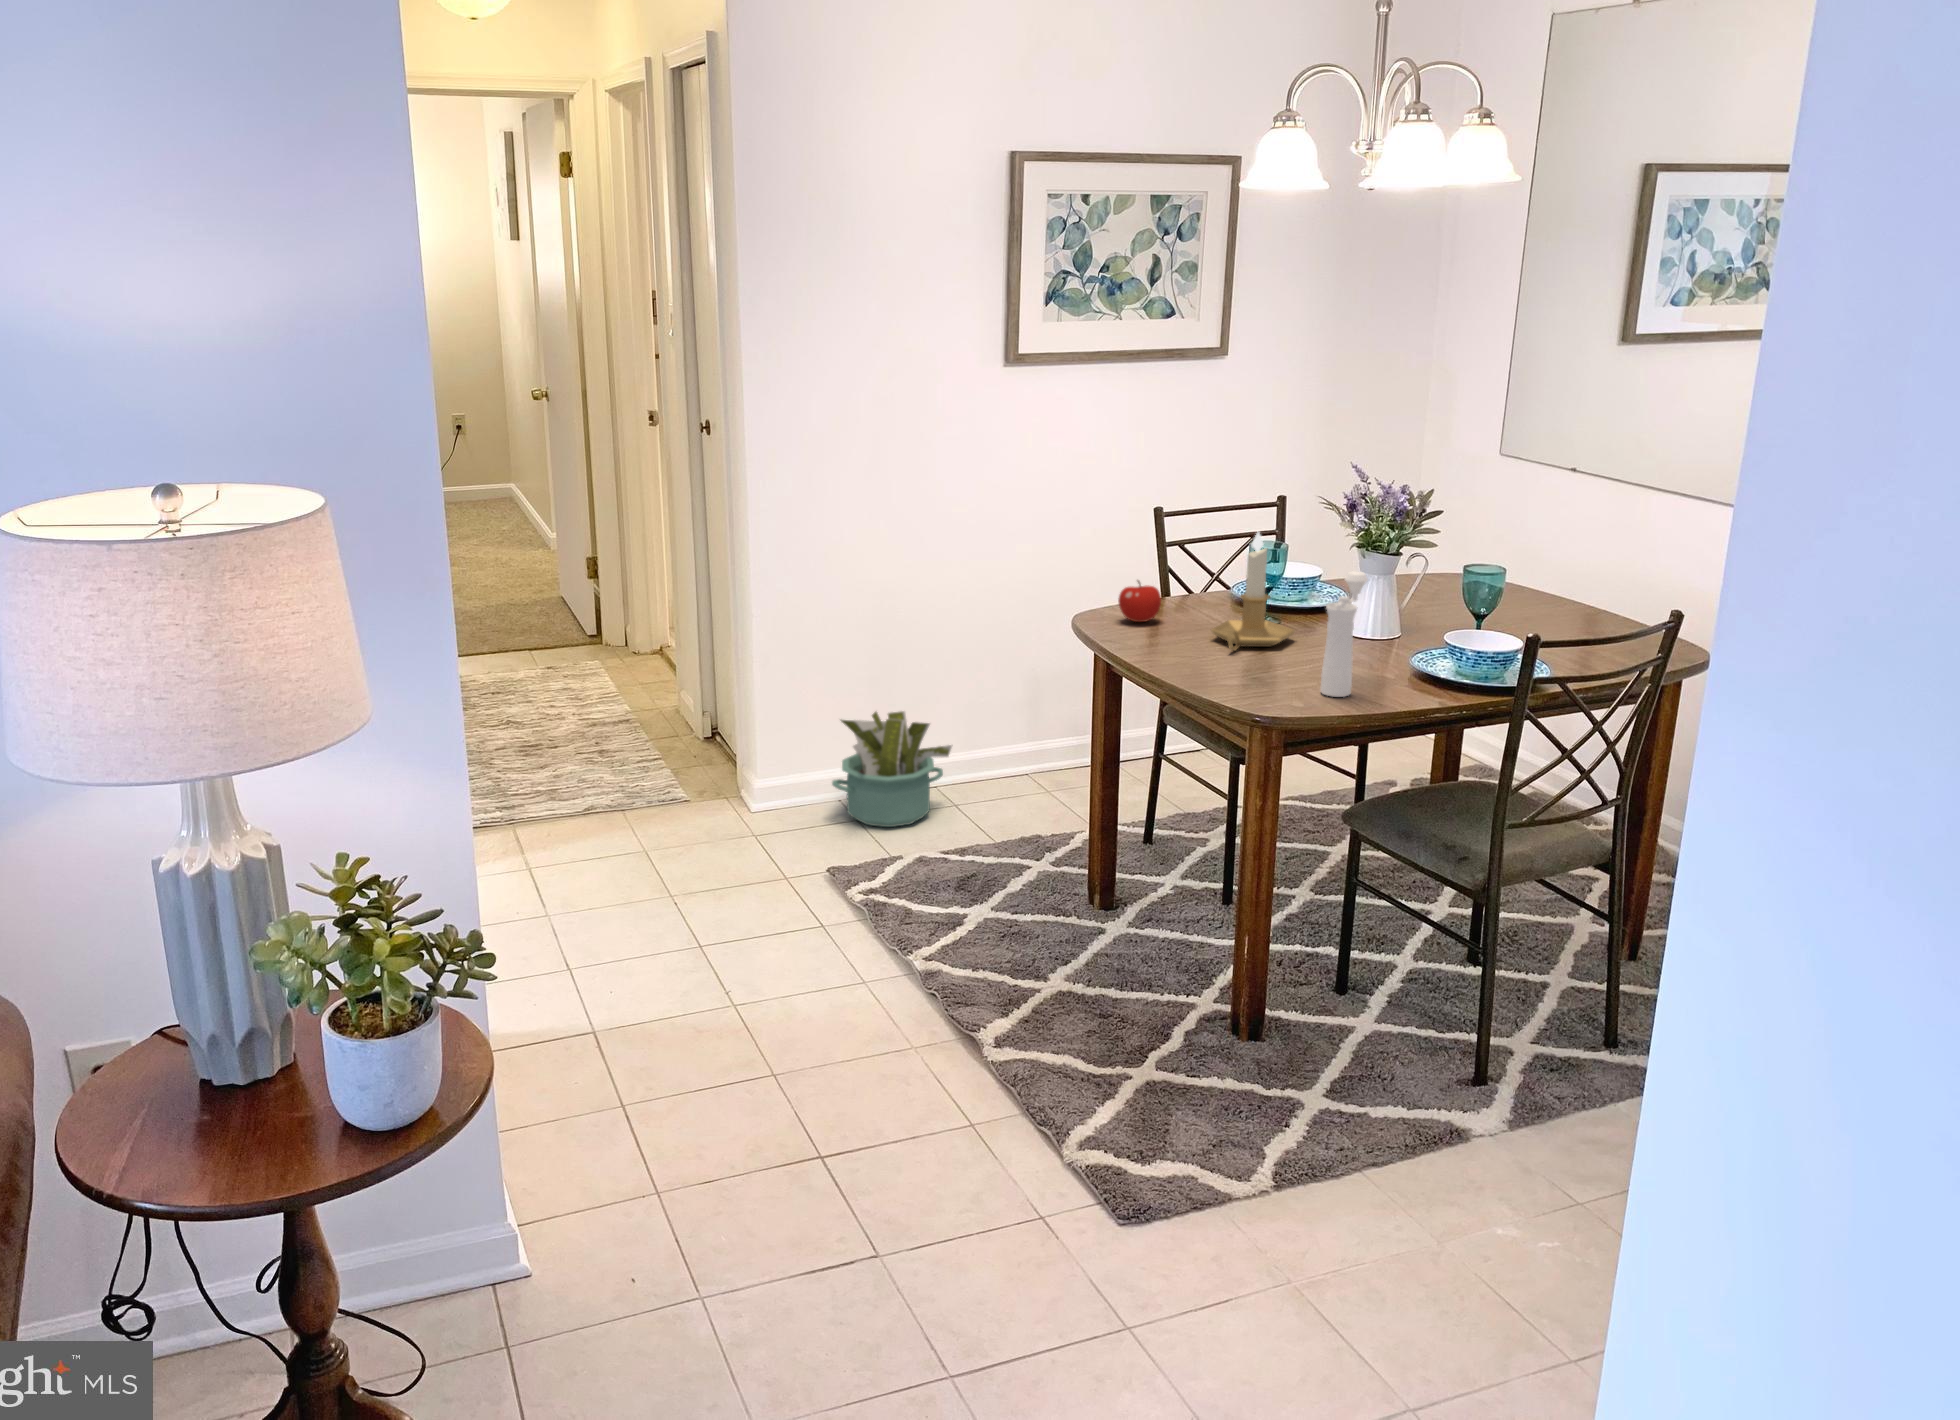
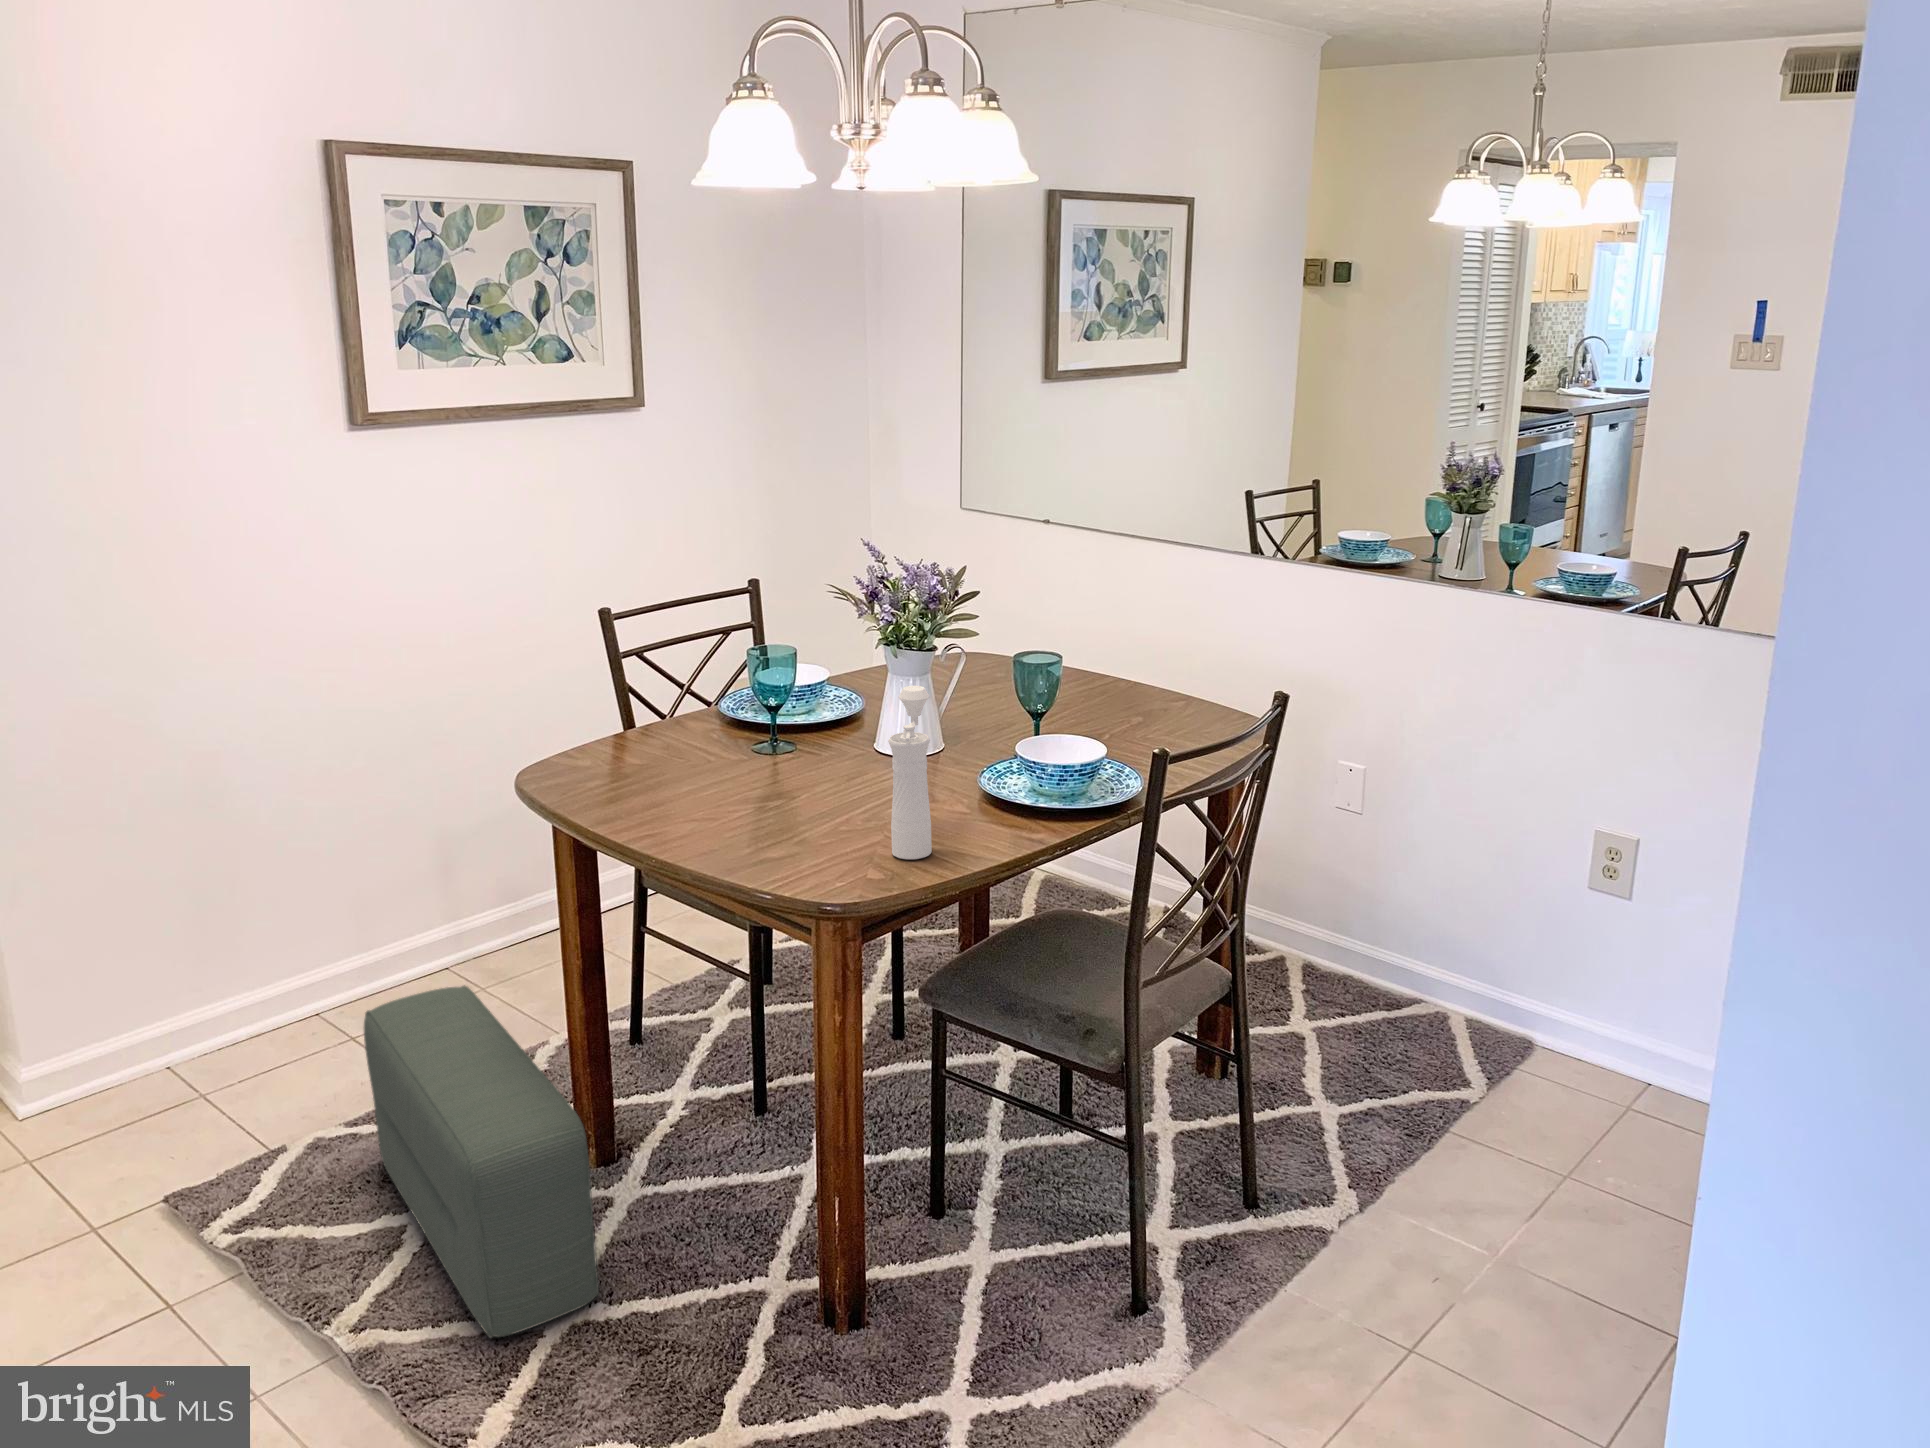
candlestick: present [1212,531,1295,651] -> none [713,638,824,805]
fruit: present [1118,581,1161,622] -> none [575,719,635,776]
decorative plant: present [832,711,952,827] -> none [156,926,340,1100]
pouf: none [958,764,1086,988] -> present [364,985,599,1338]

